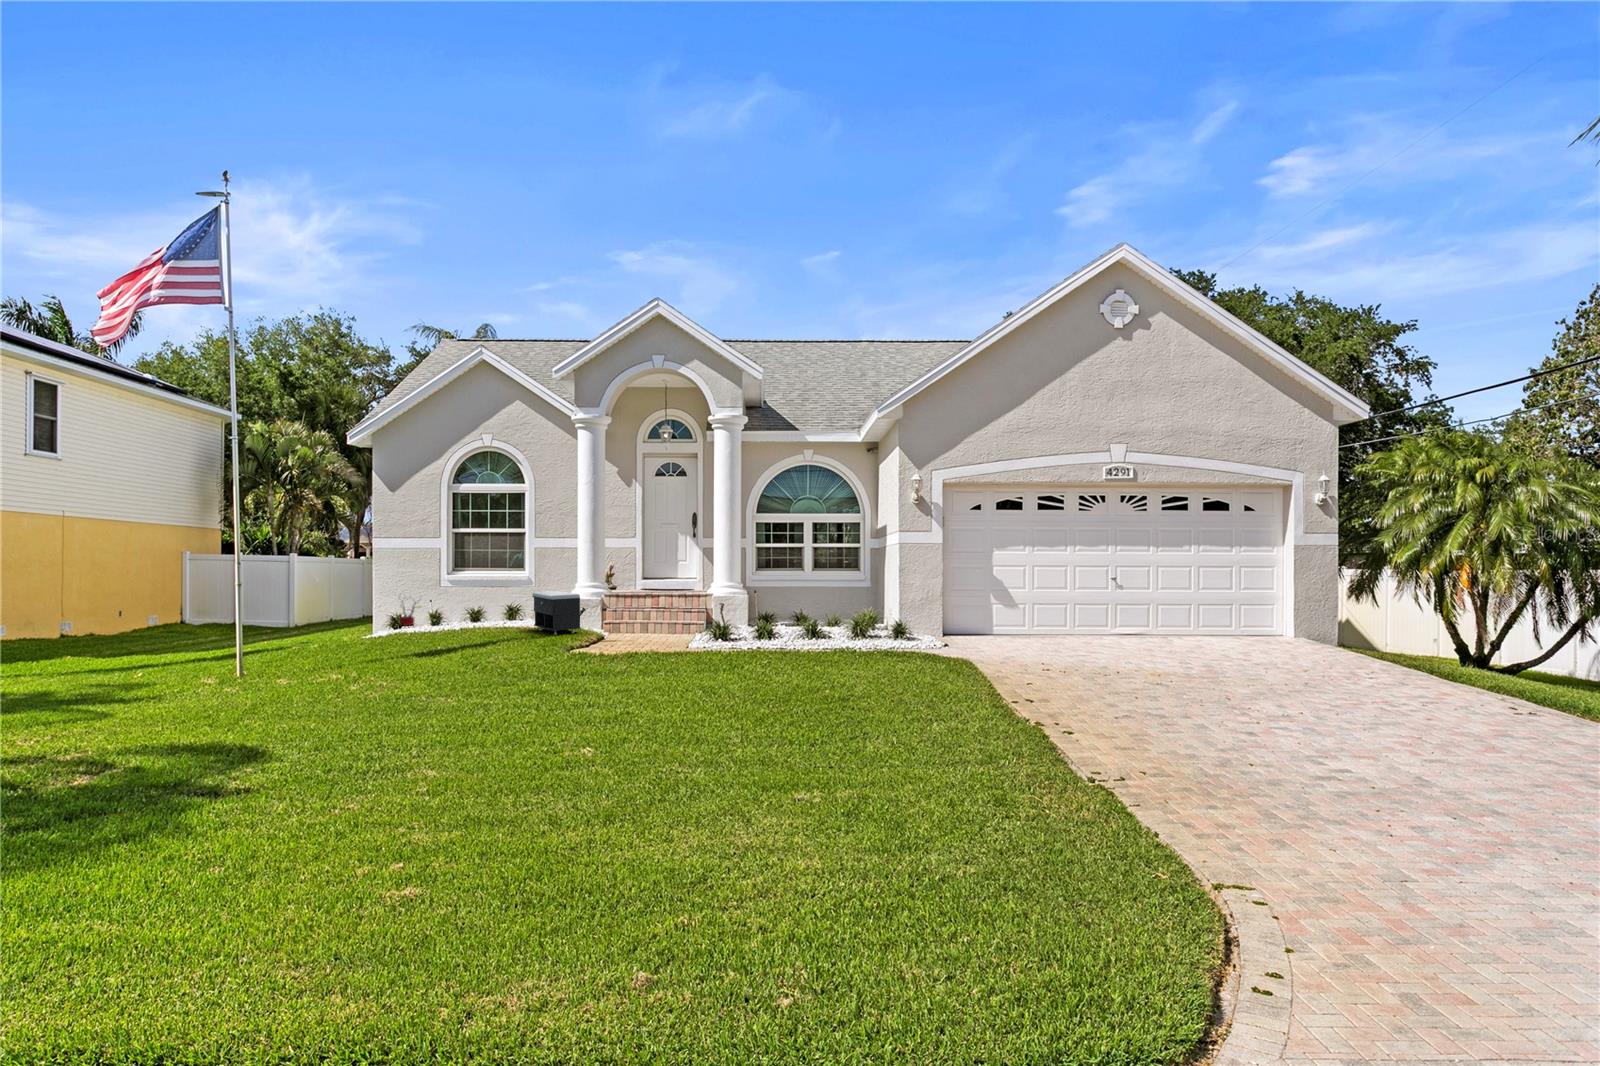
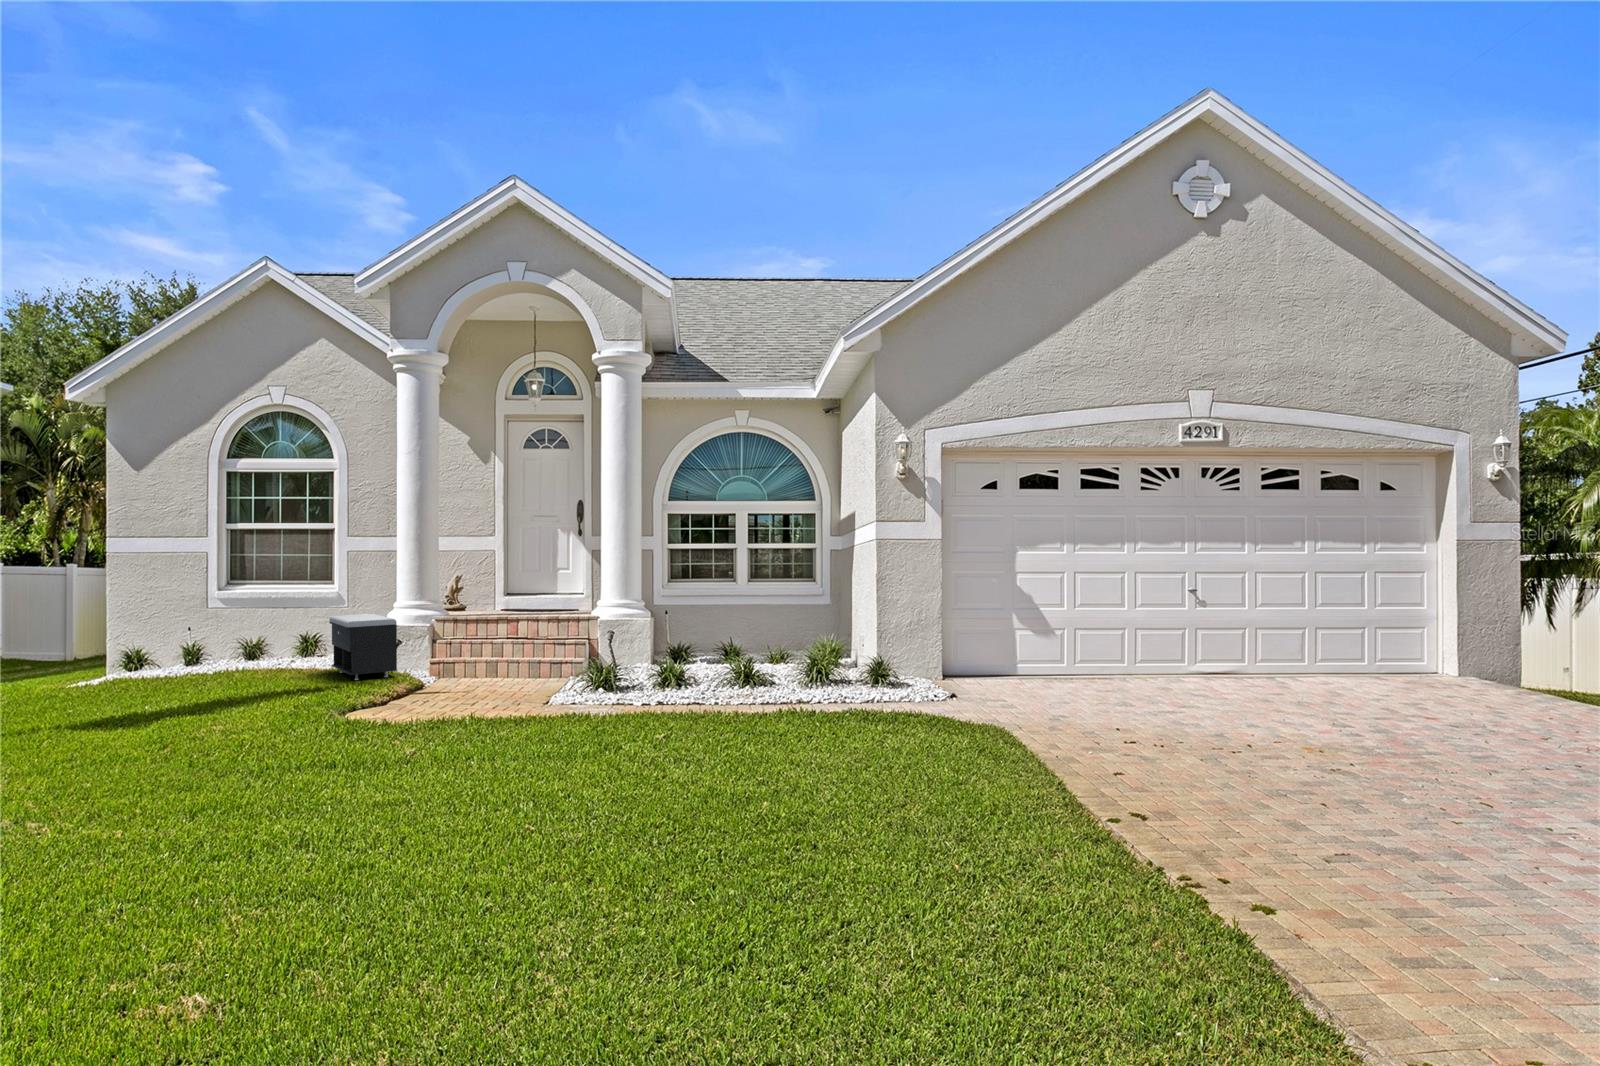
decorative plant: present [400,602,421,626] -> none [138,619,171,666]

